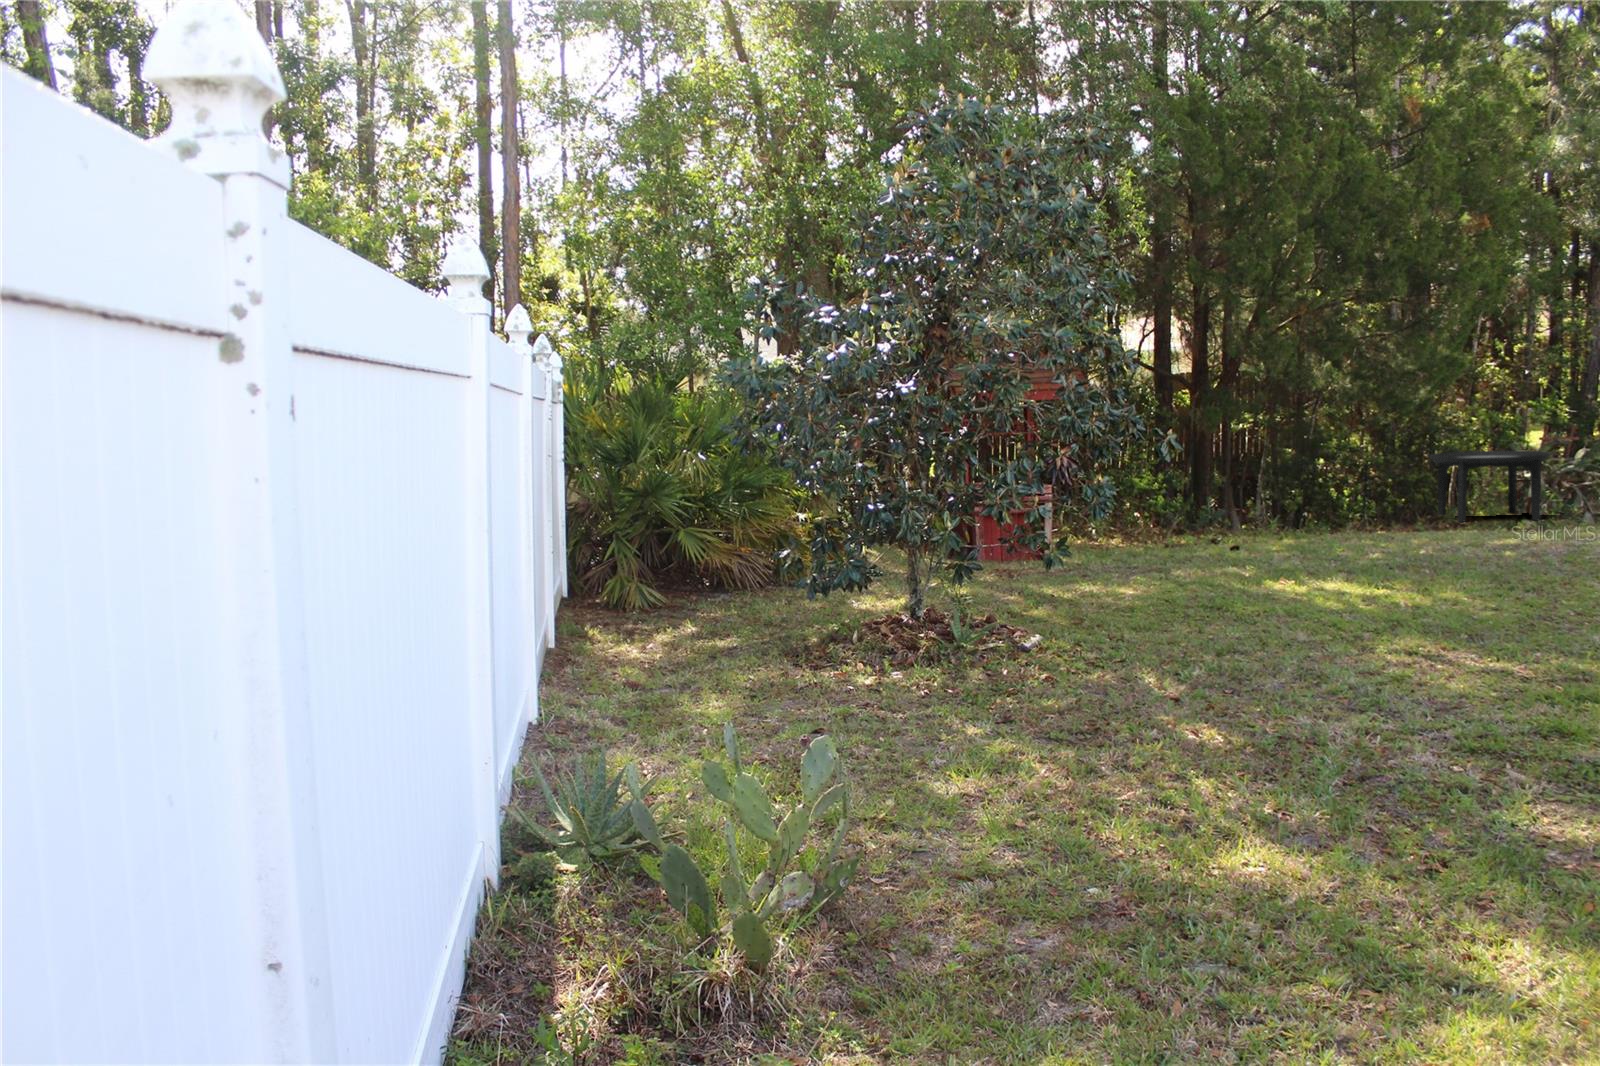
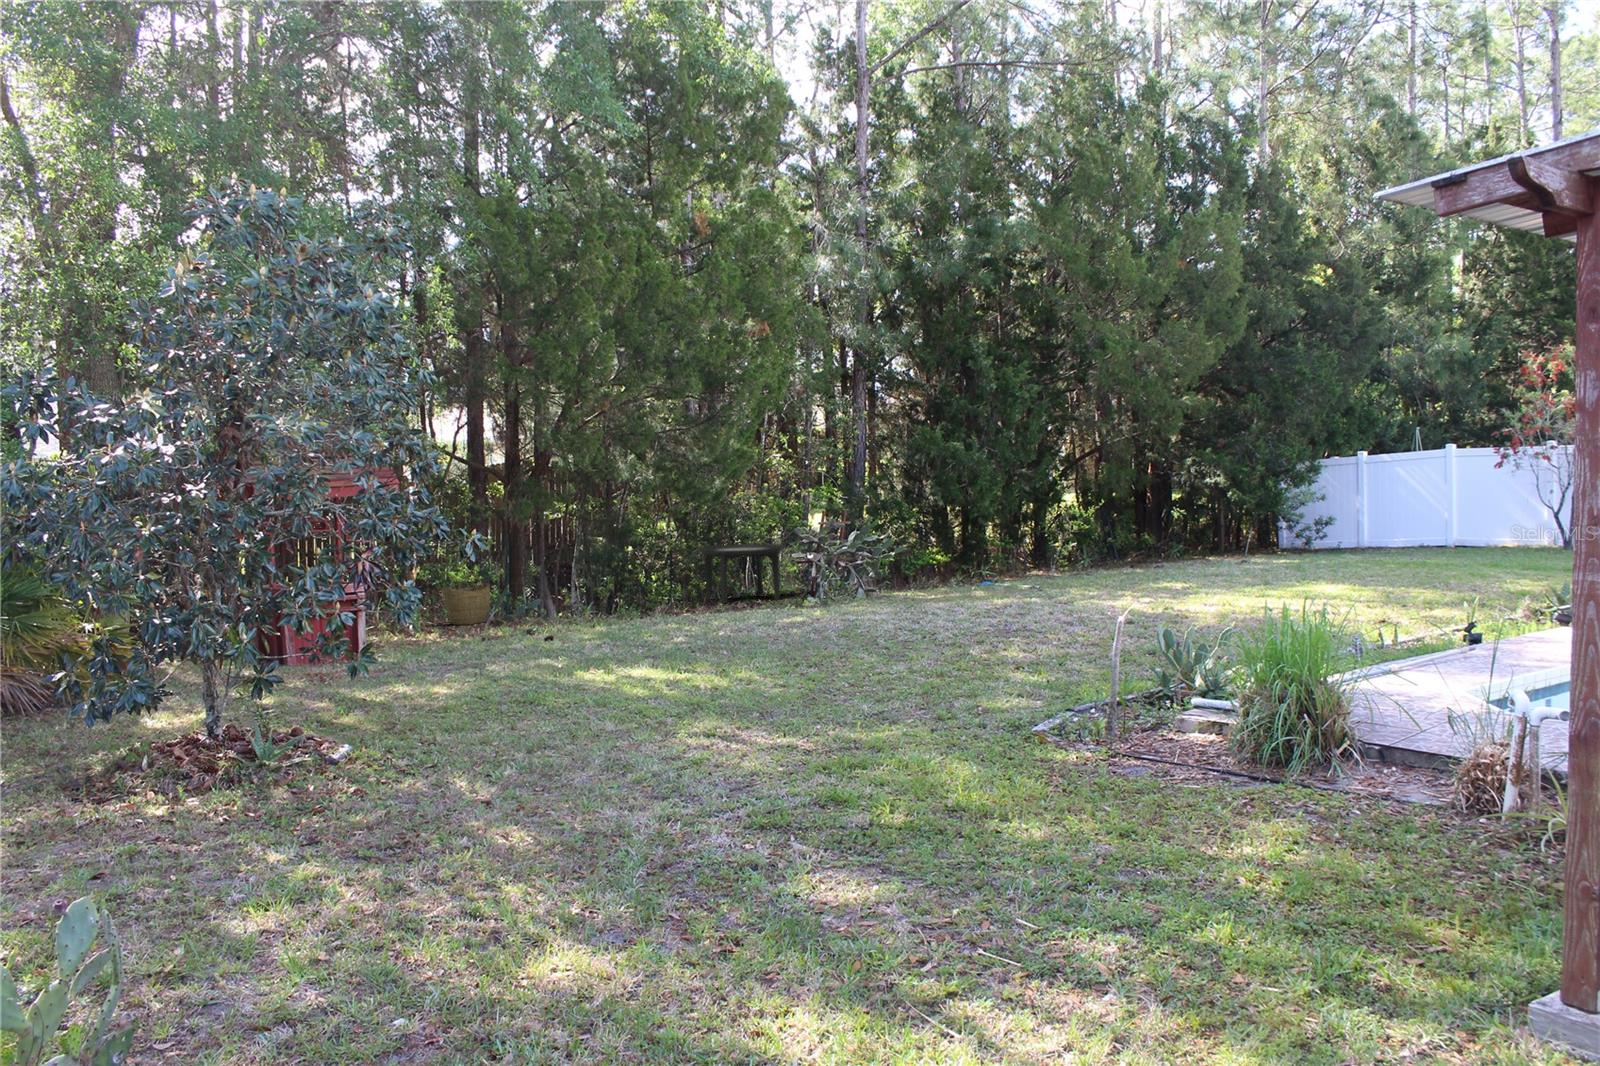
woven basket: none [1126,478,1176,534] -> present [443,574,490,625]

